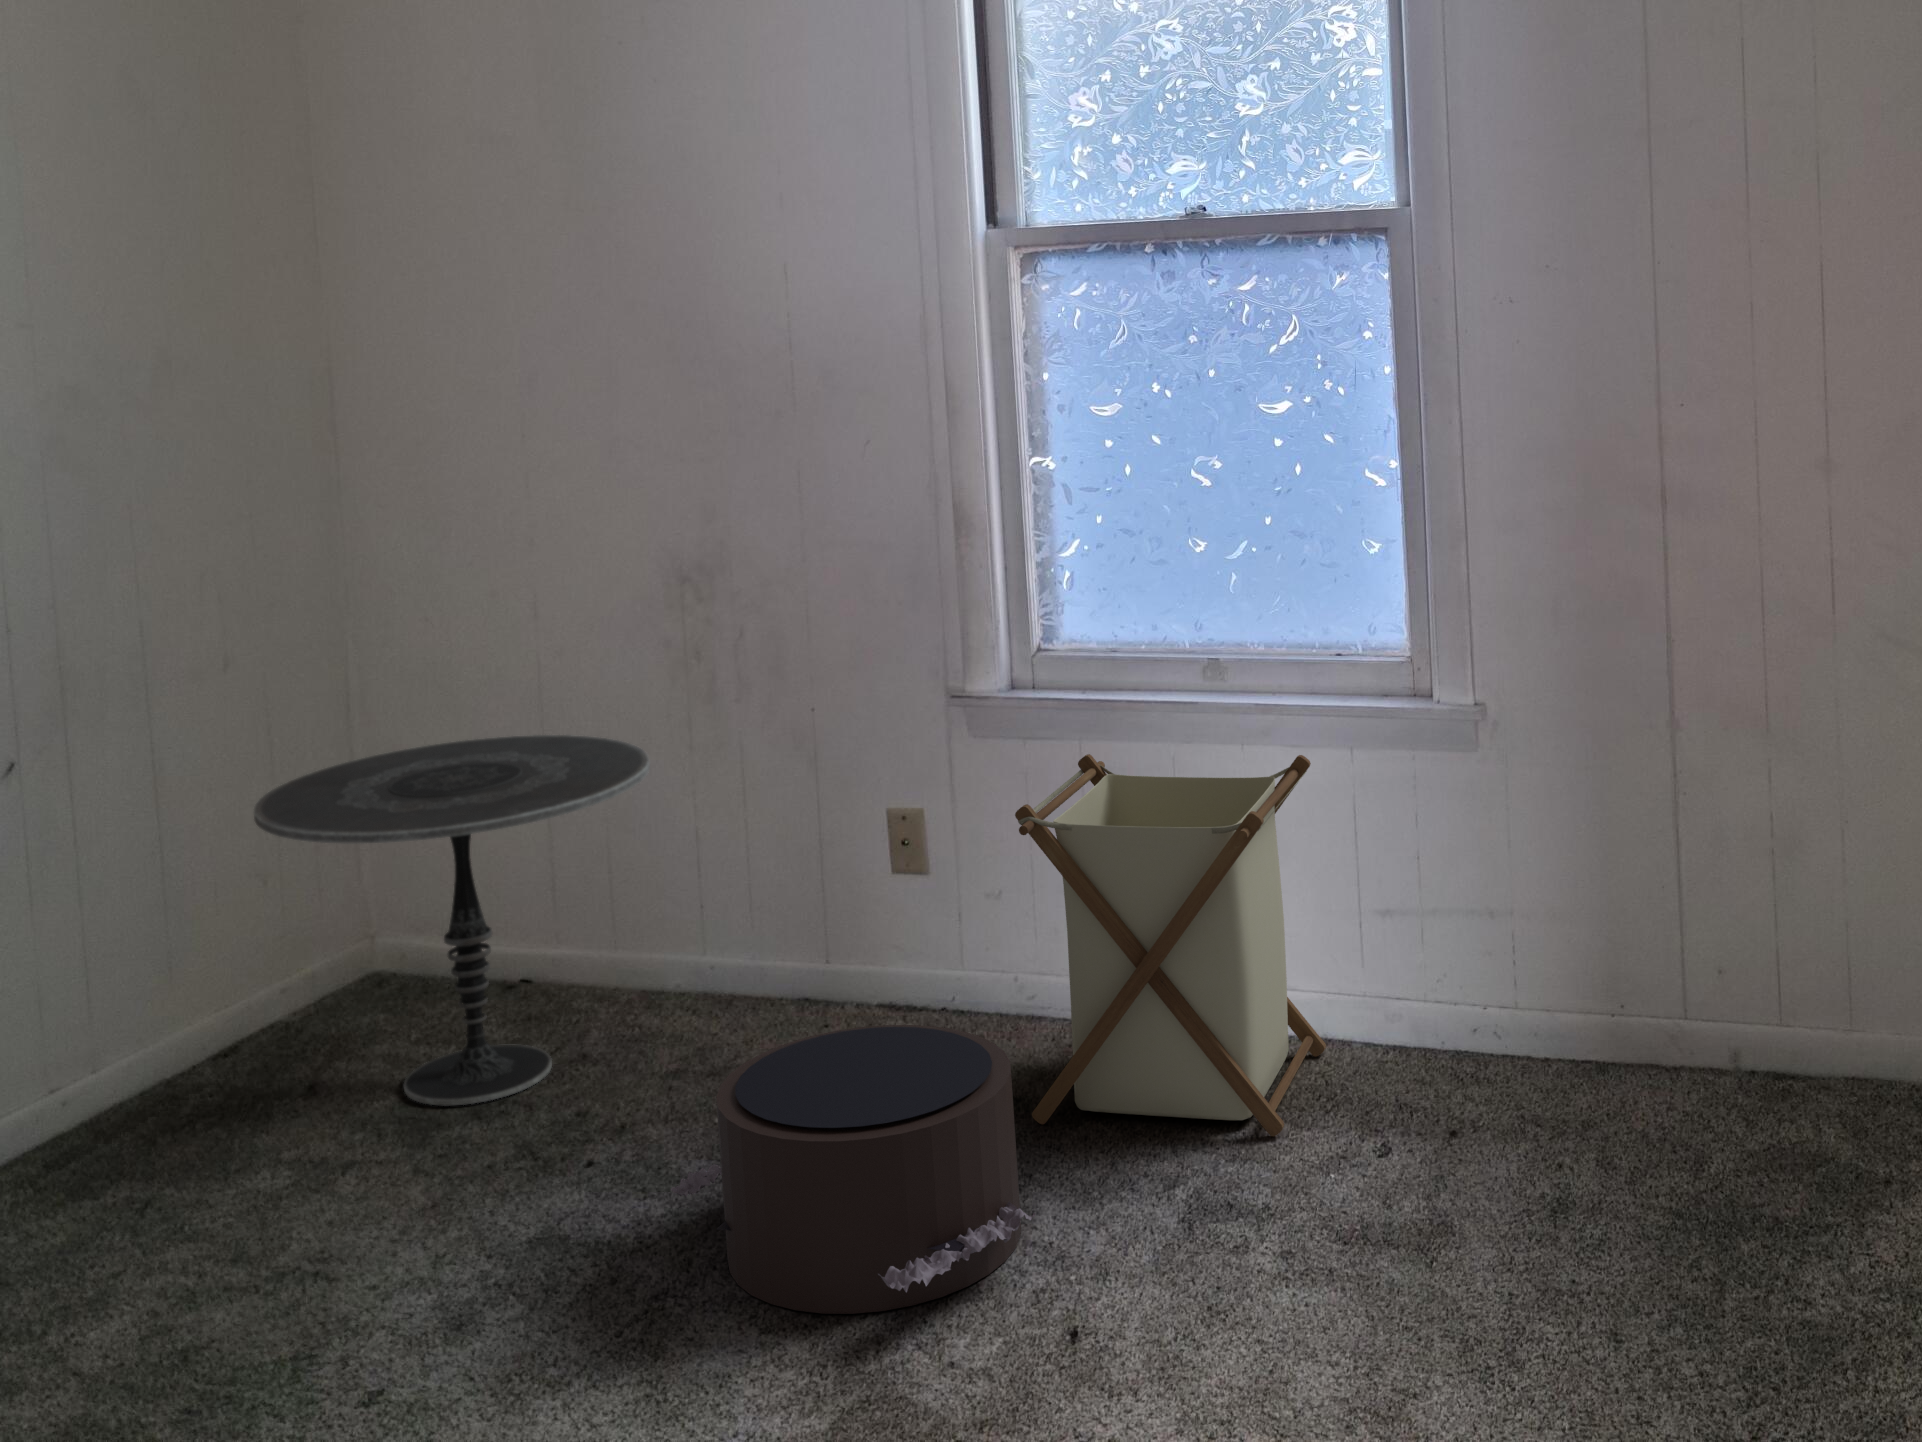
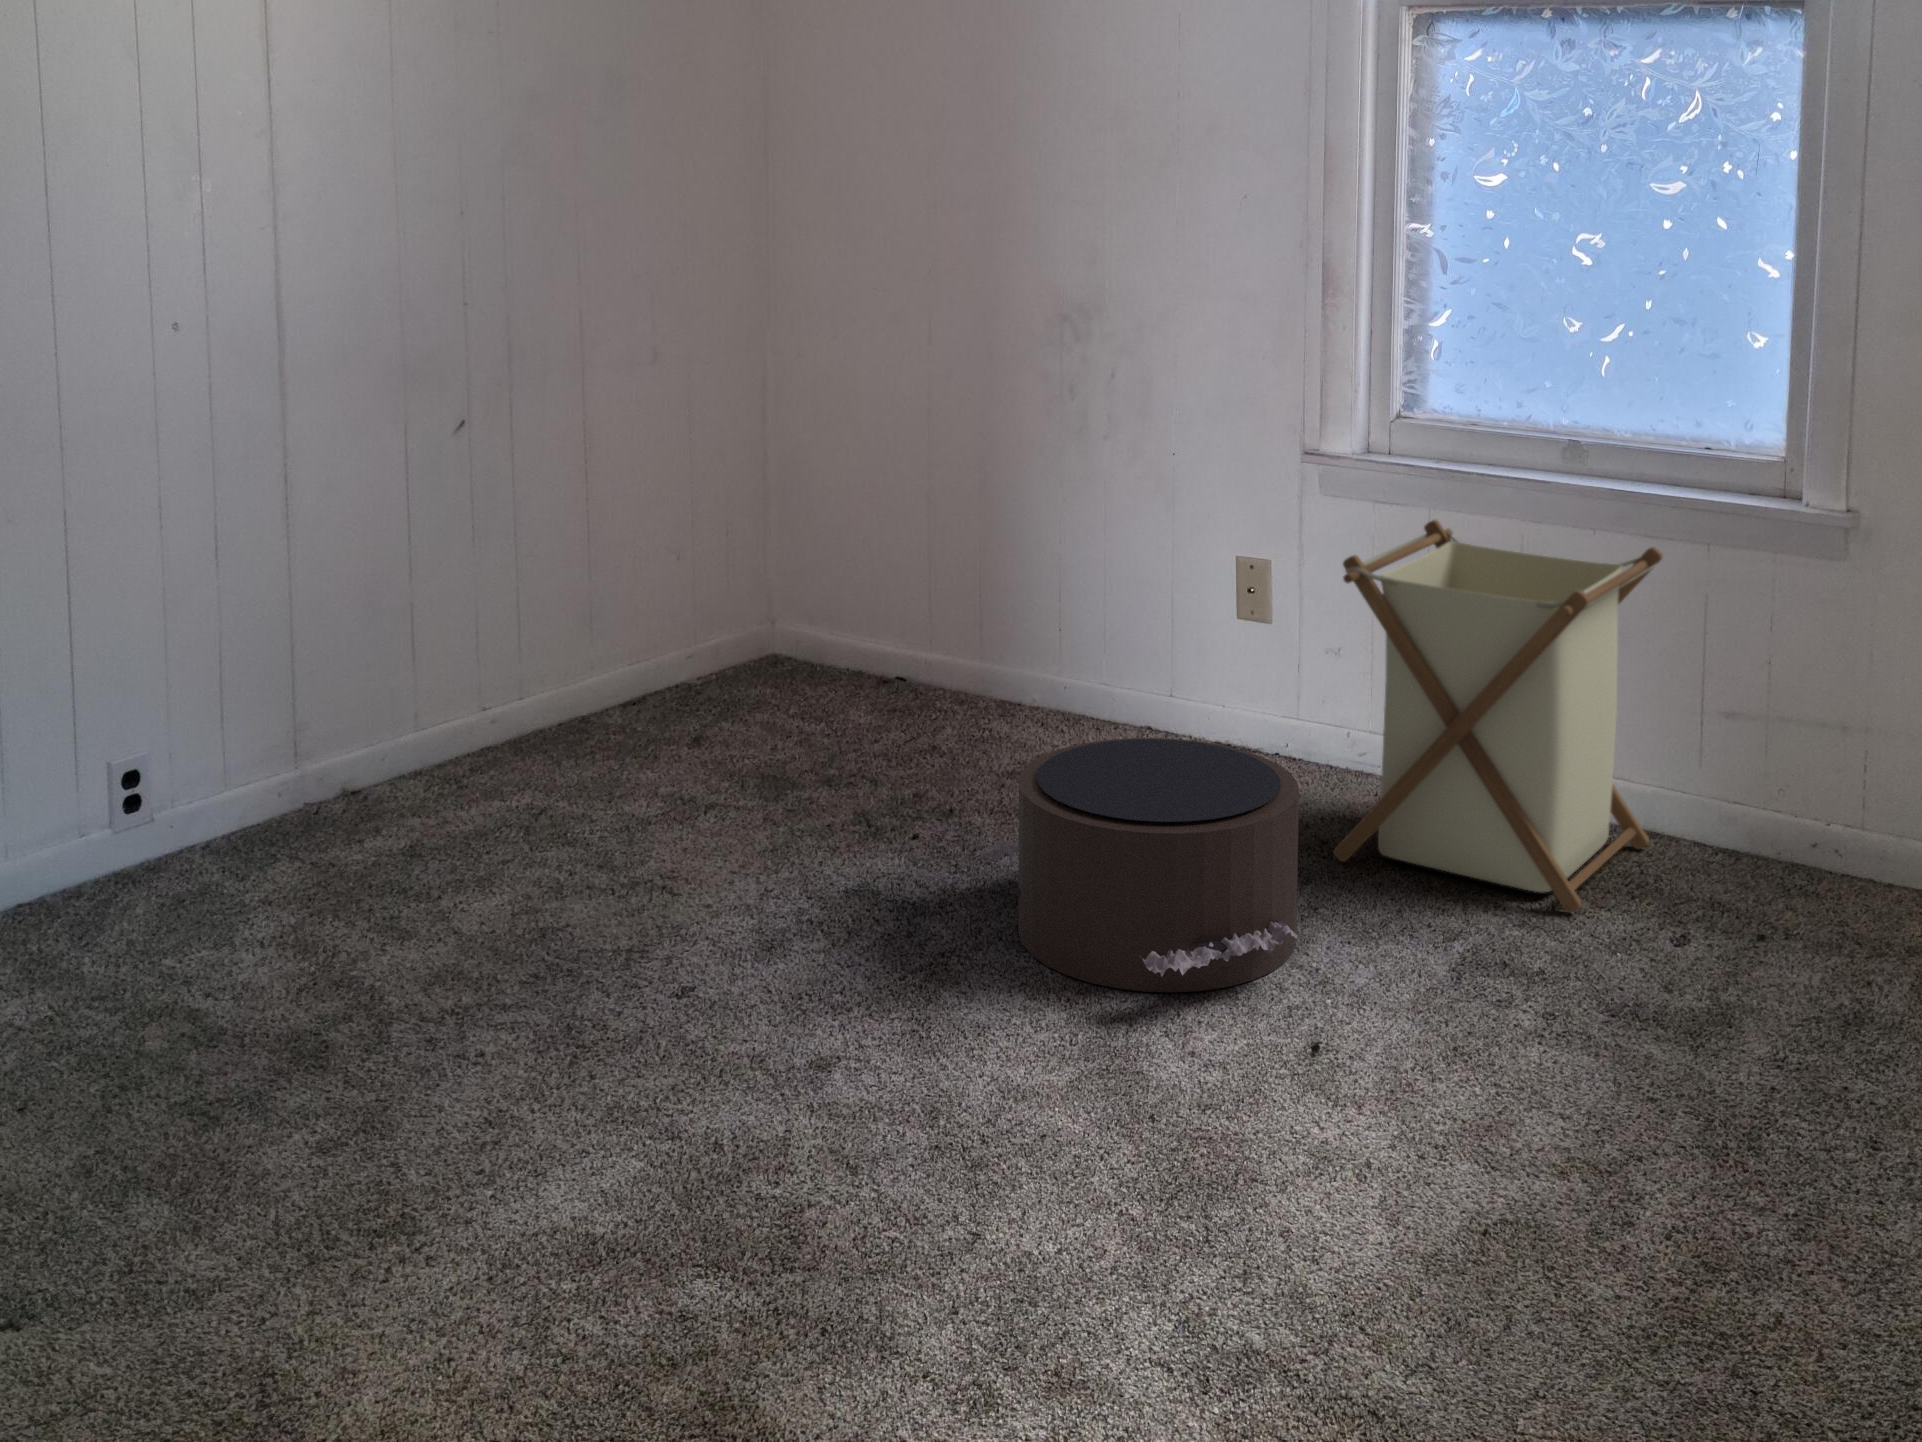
side table: present [254,735,650,1105] -> none [673,438,1020,756]

